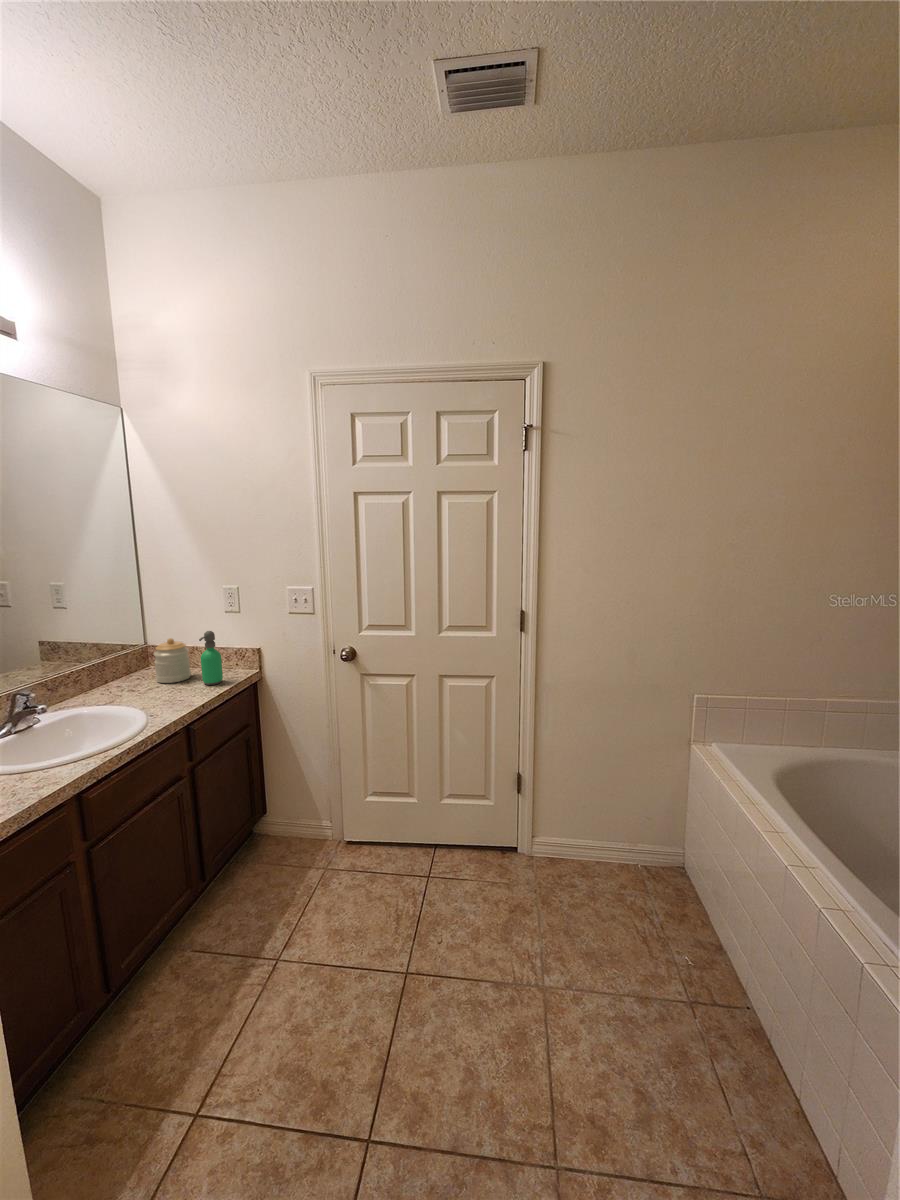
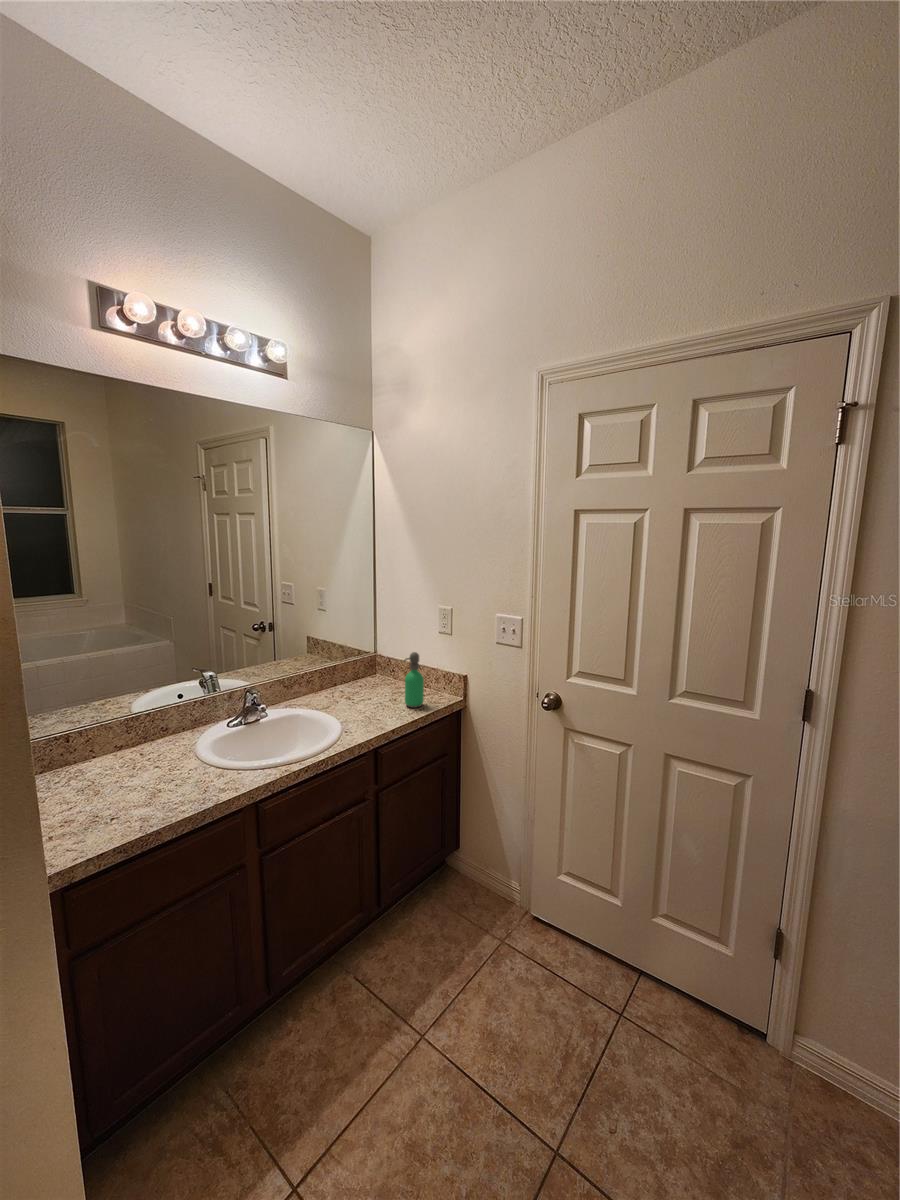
jar: present [154,638,191,683] -> none [370,653,400,697]

